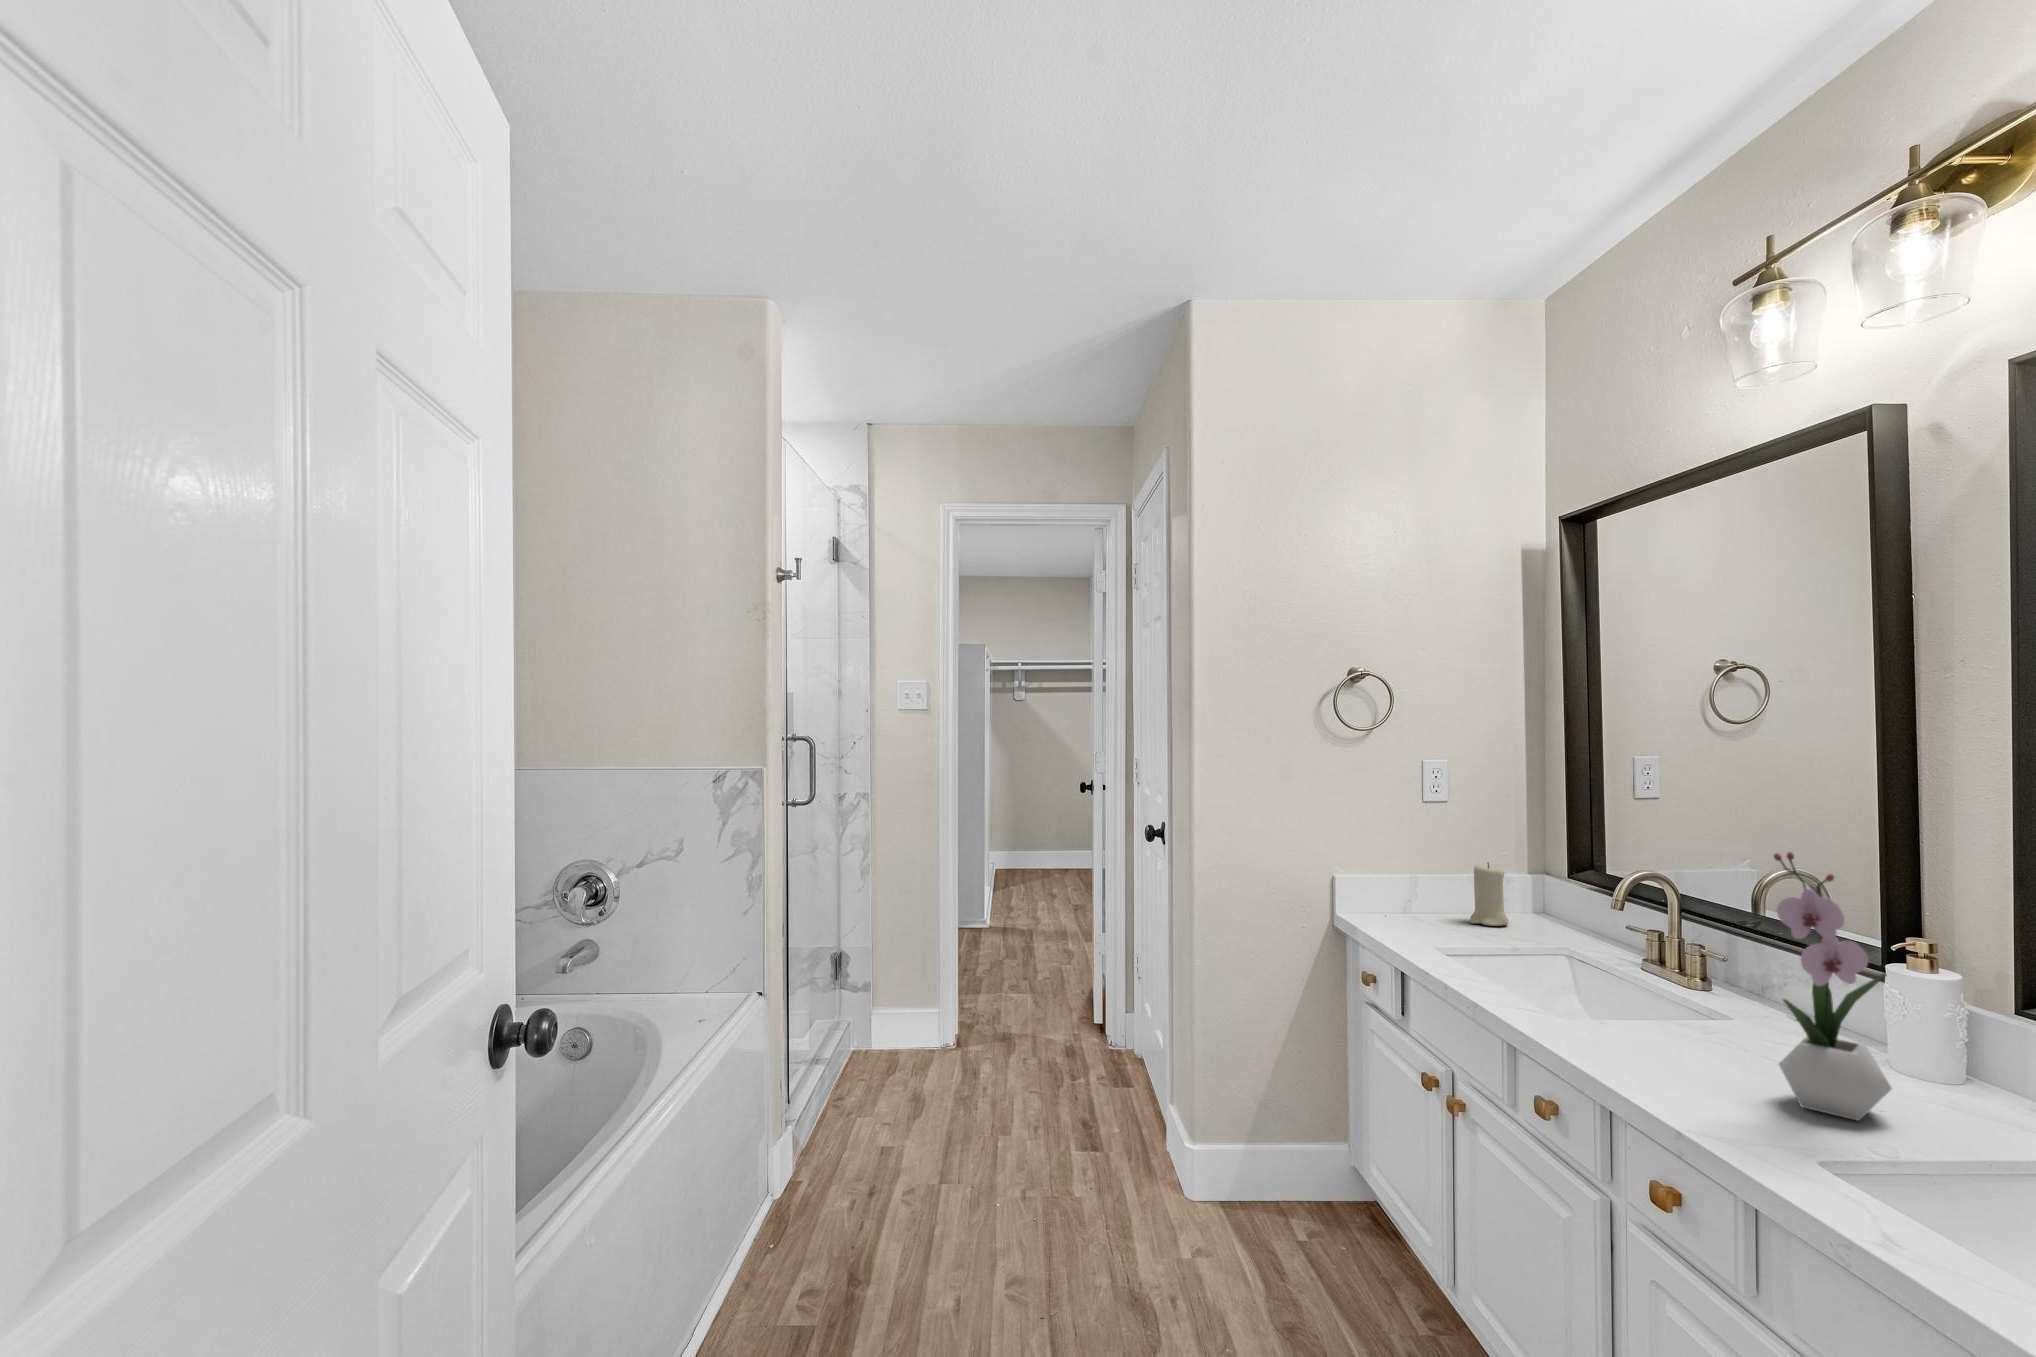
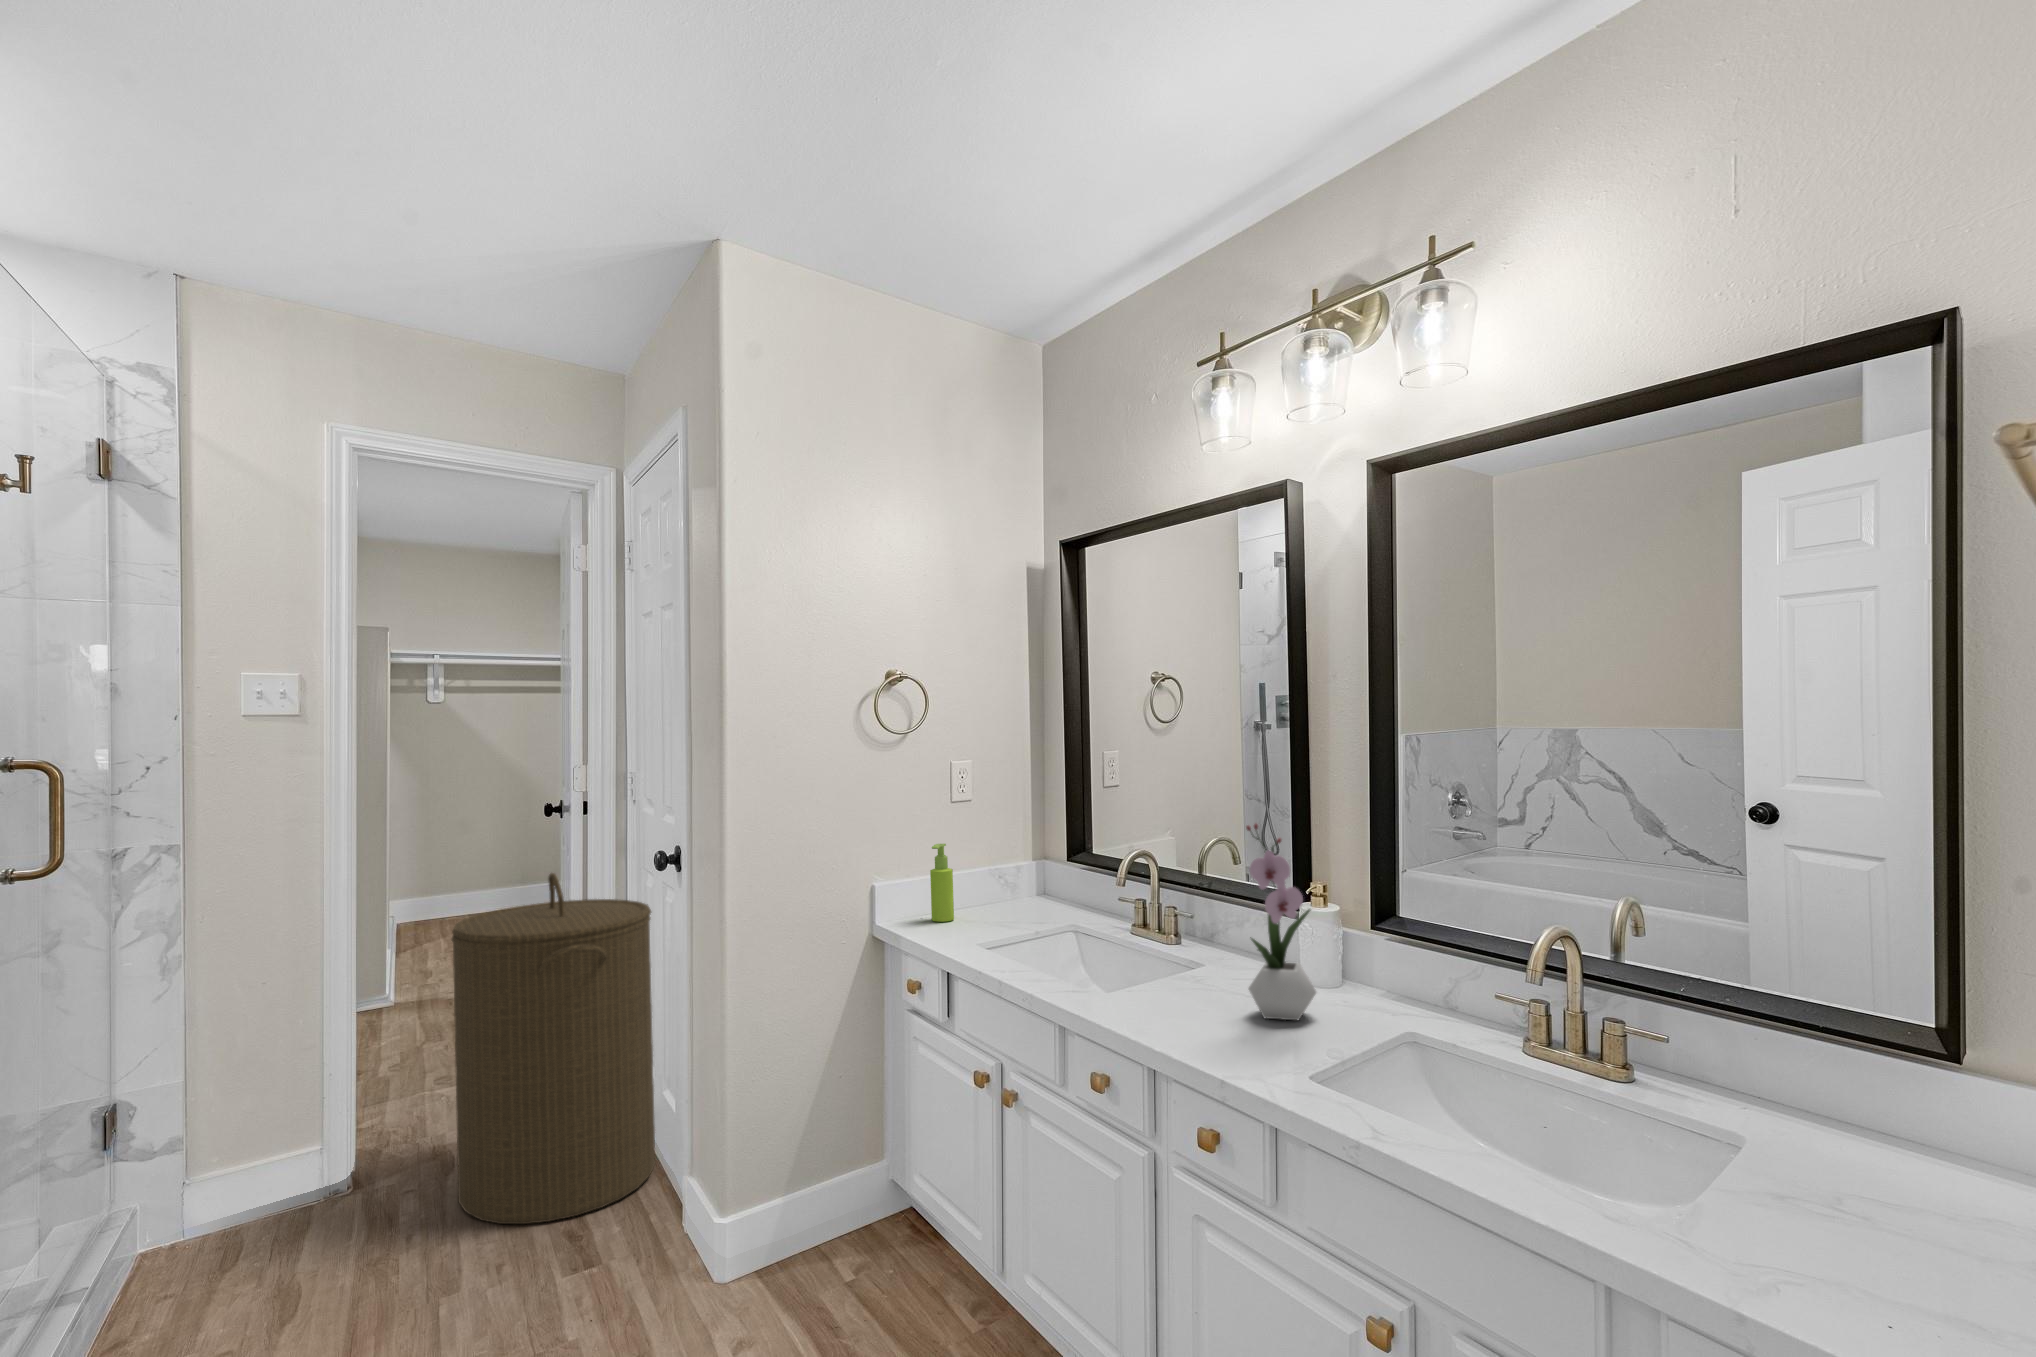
laundry hamper: none [980,836,1140,1139] -> present [452,873,655,1224]
soap dispenser: none [1398,842,1425,925] -> present [930,844,954,922]
candle: present [1470,863,1509,926] -> none [990,856,1023,914]

